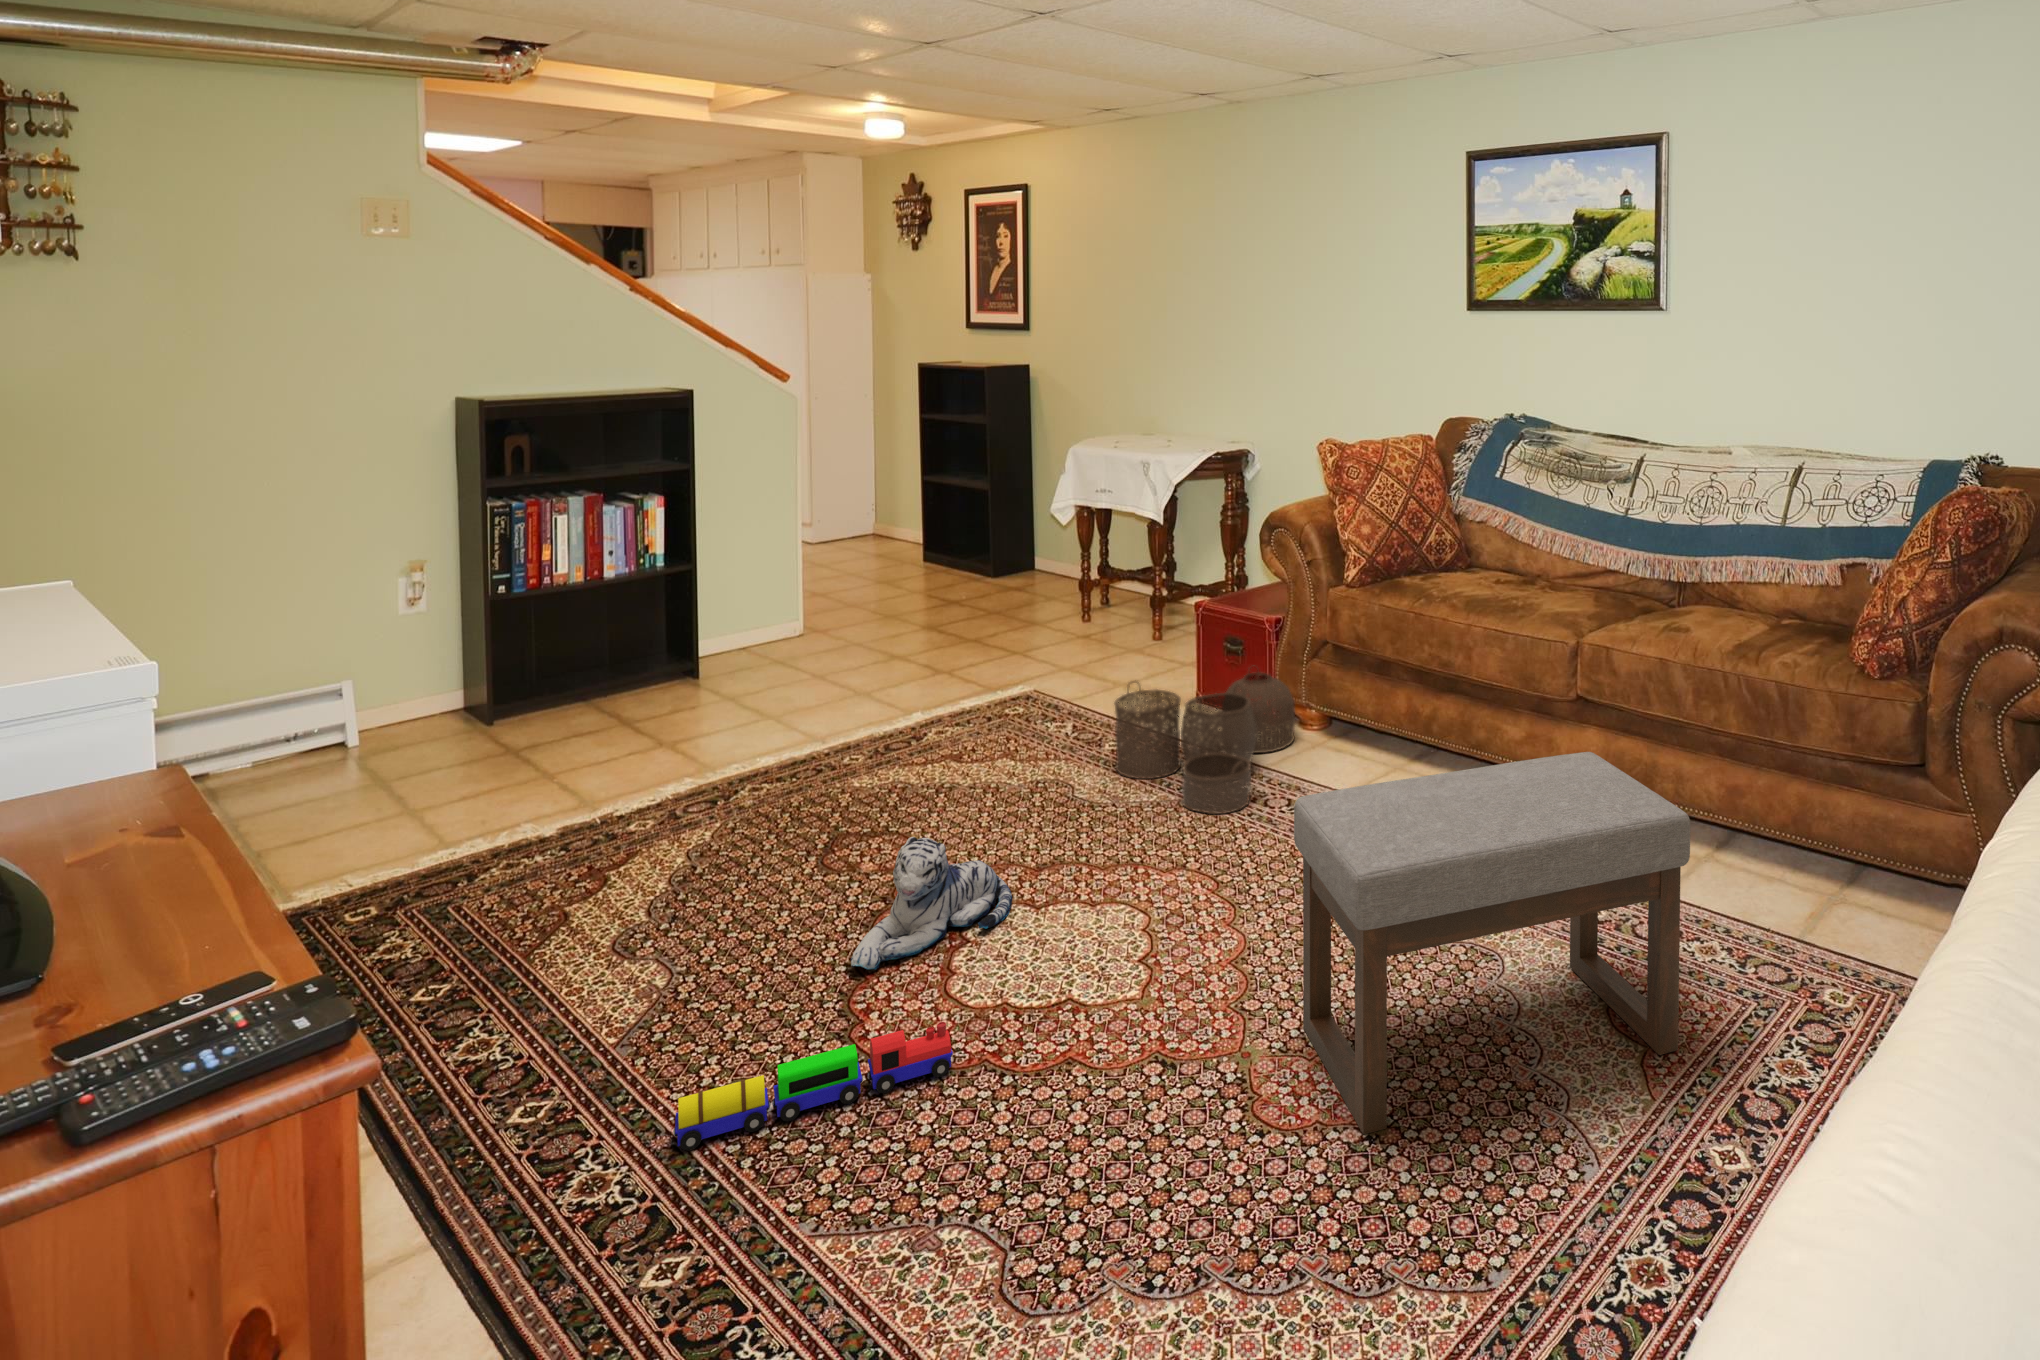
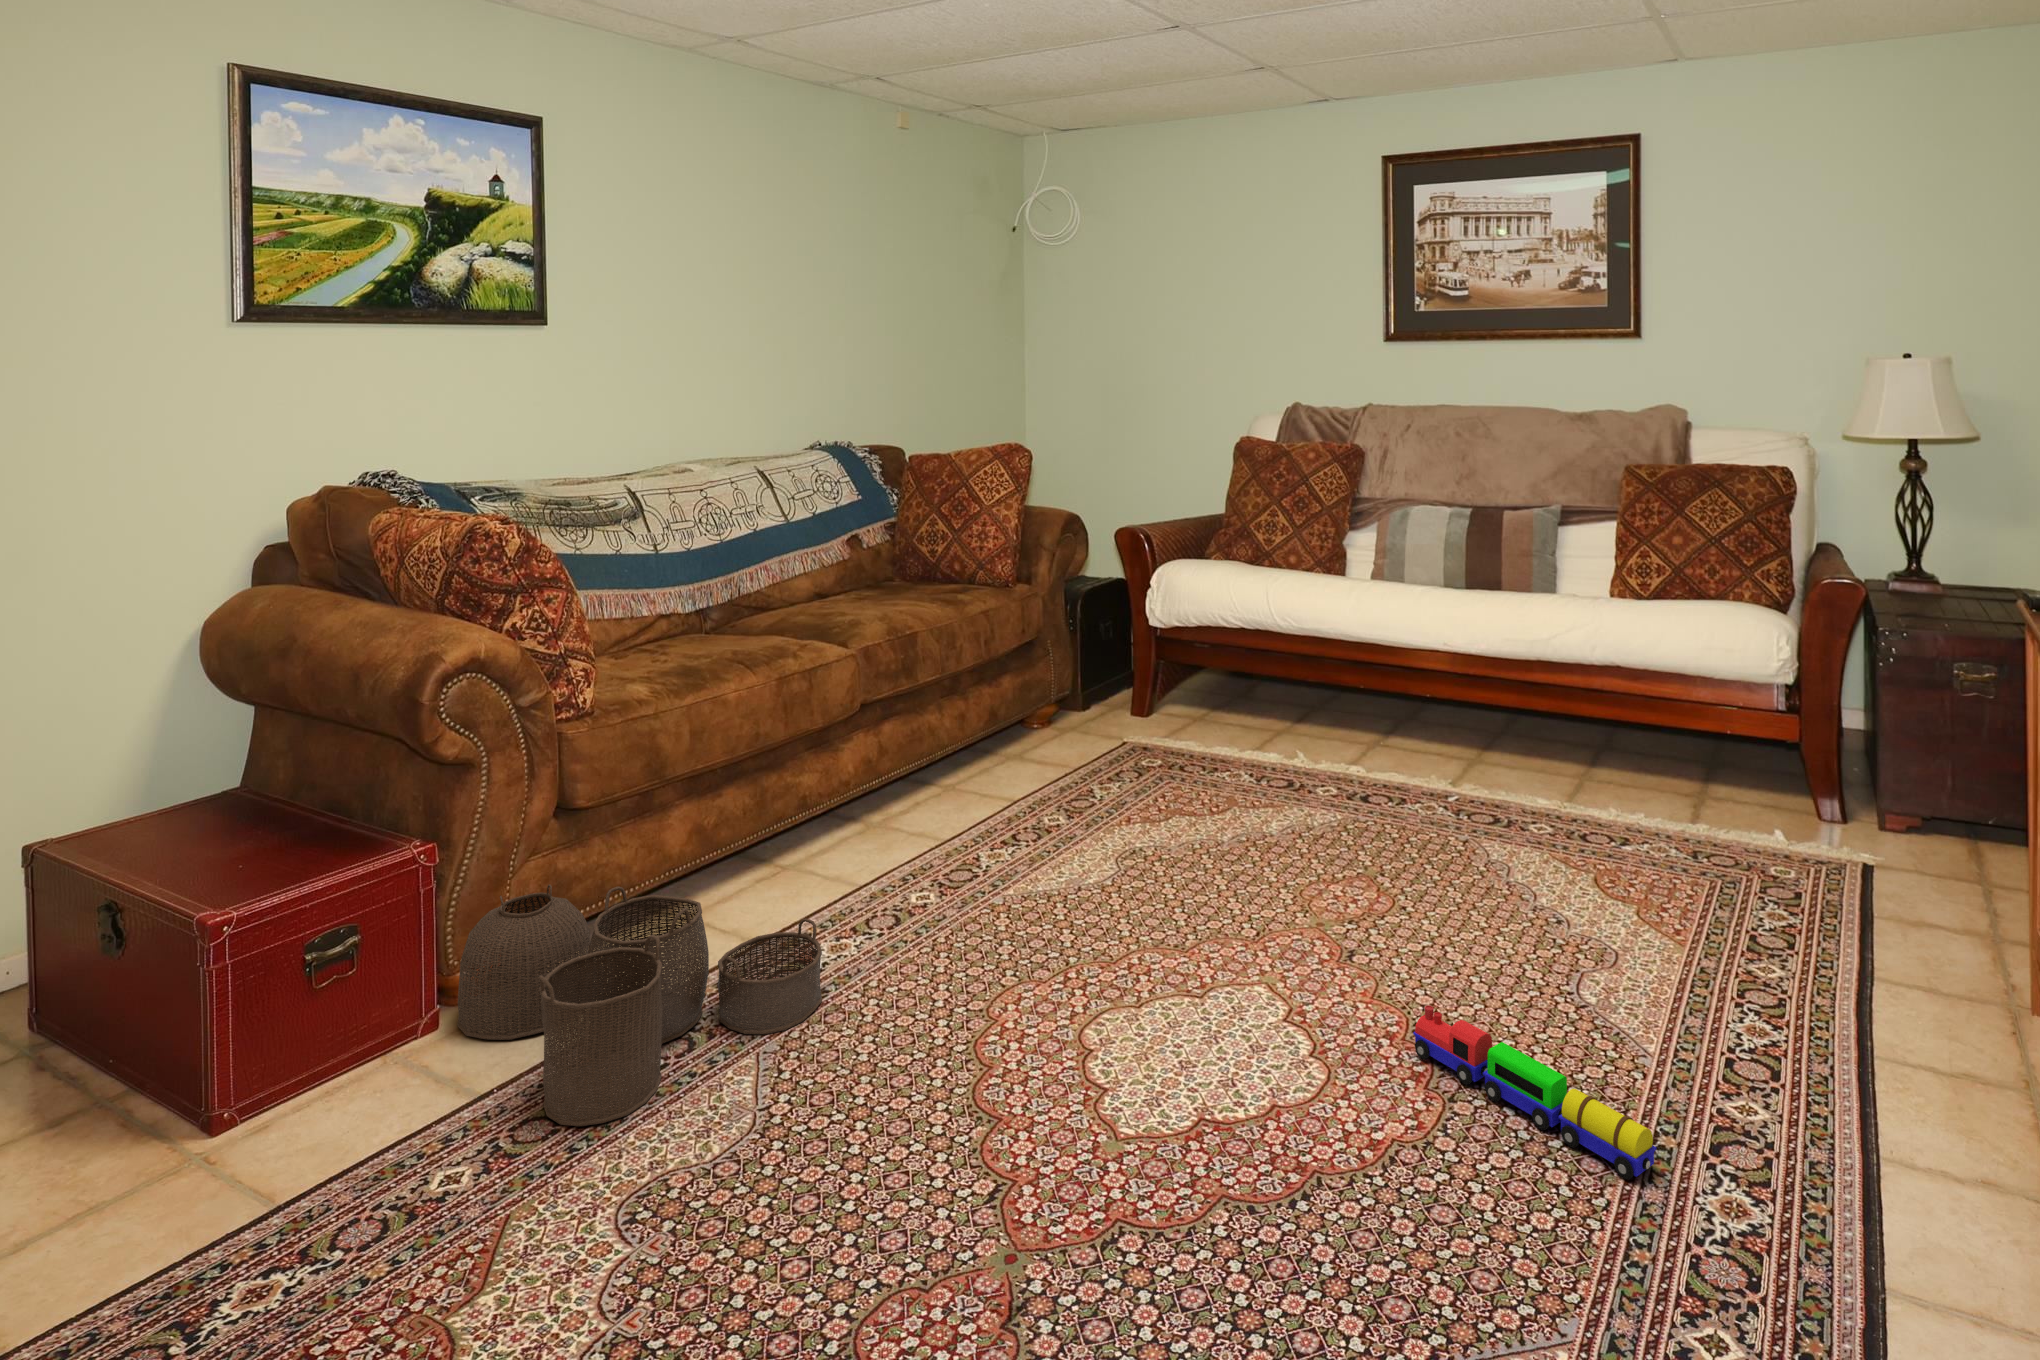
ottoman: present [1294,752,1690,1134] -> none [1132,631,1386,896]
plush toy: present [851,837,1012,969] -> none [1066,1008,1313,1195]

